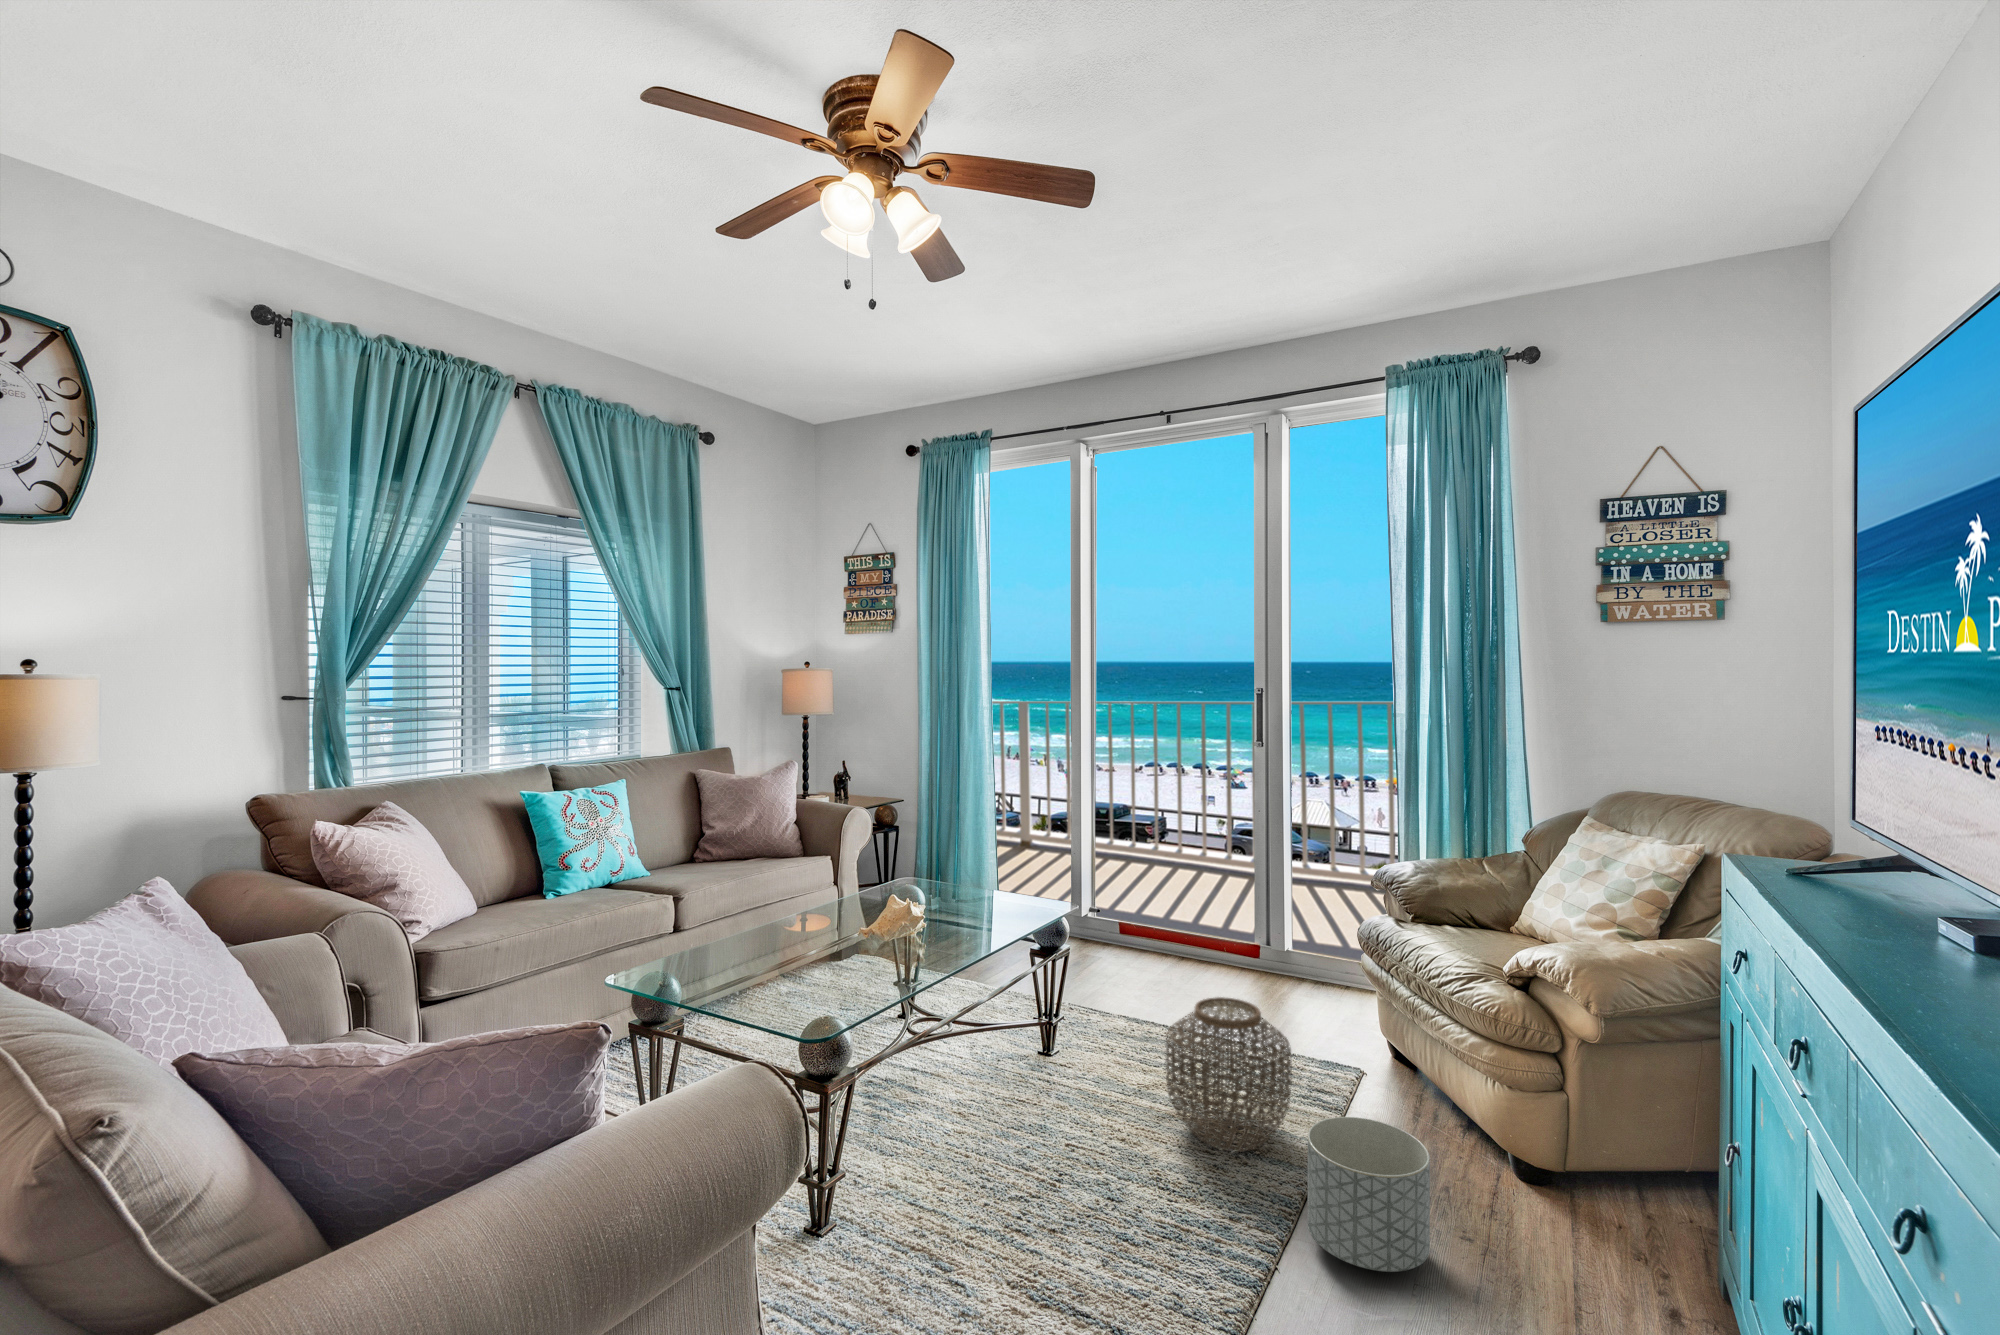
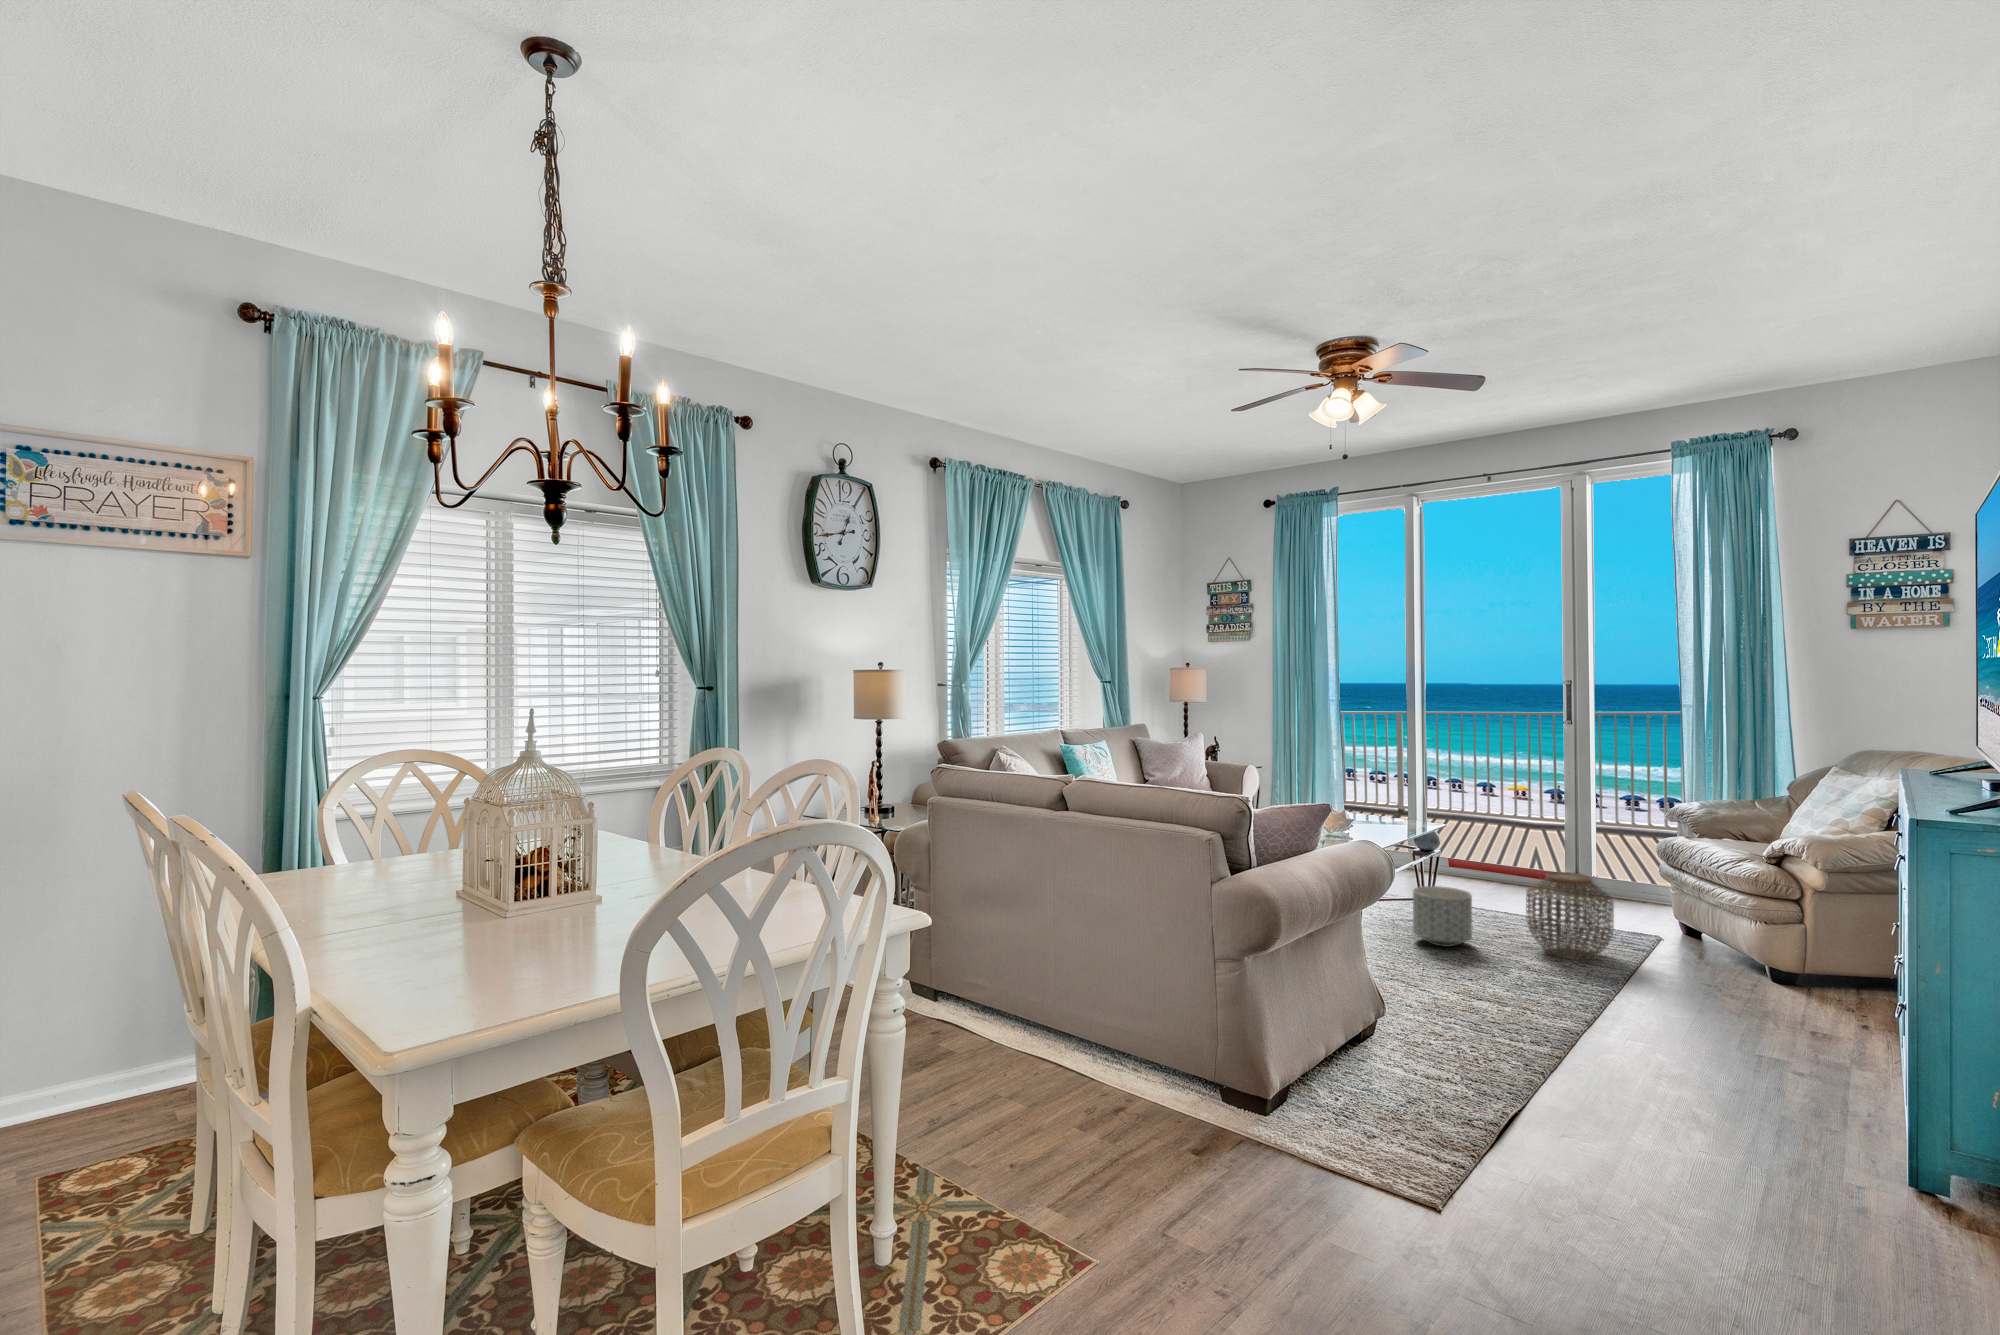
planter: present [1308,1117,1430,1272] -> present [1413,886,1472,947]

